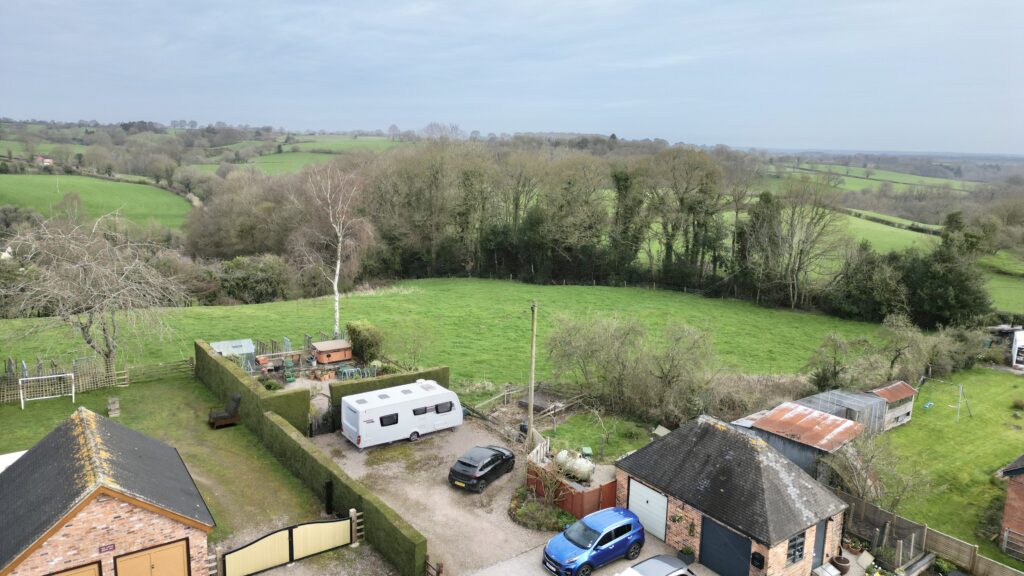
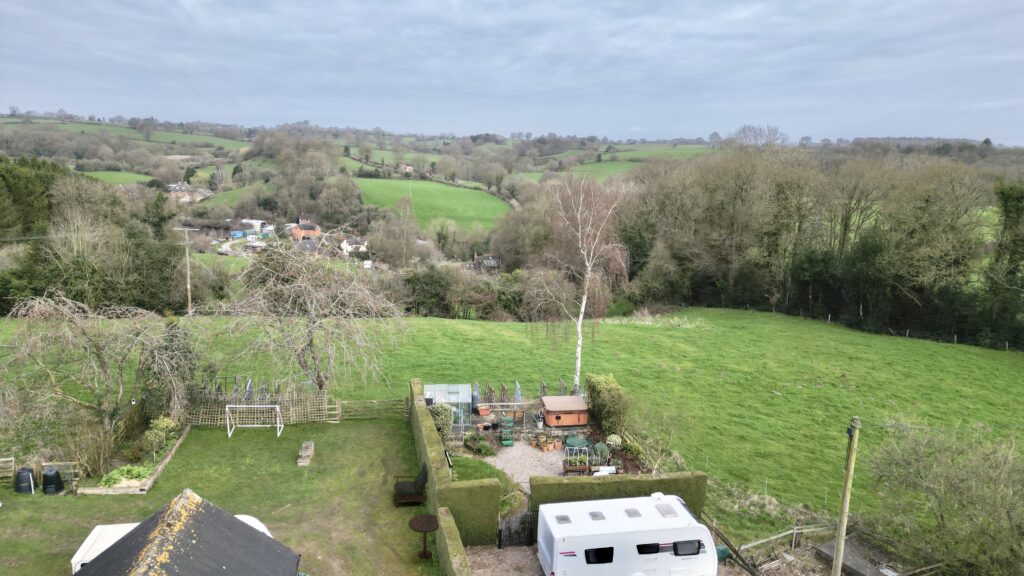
pedestal table: none [238,421,265,453] -> present [409,514,439,558]

